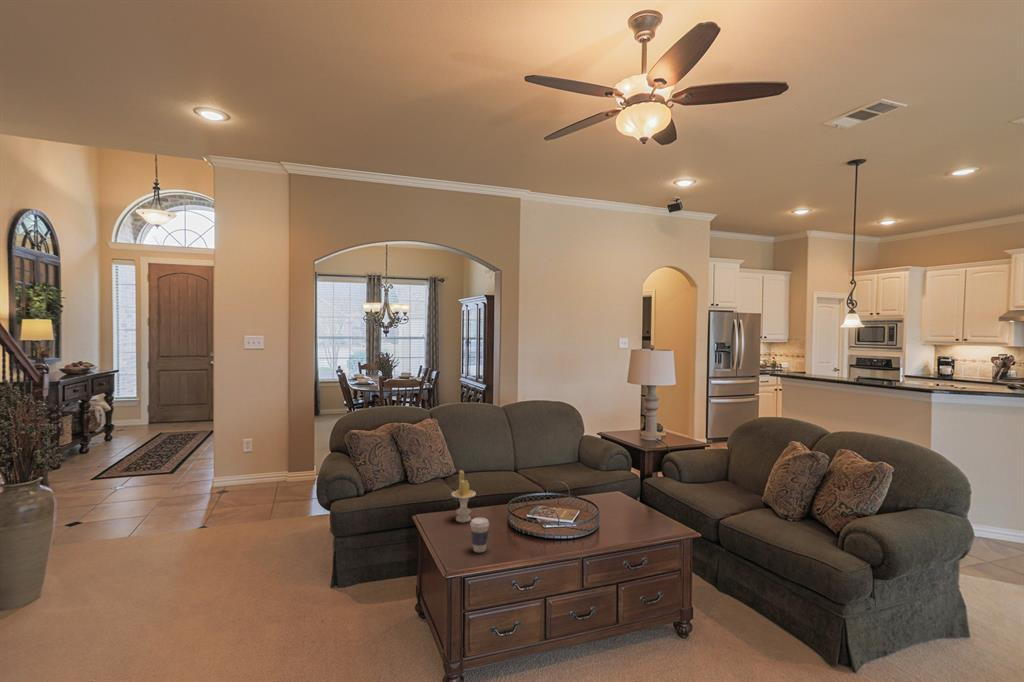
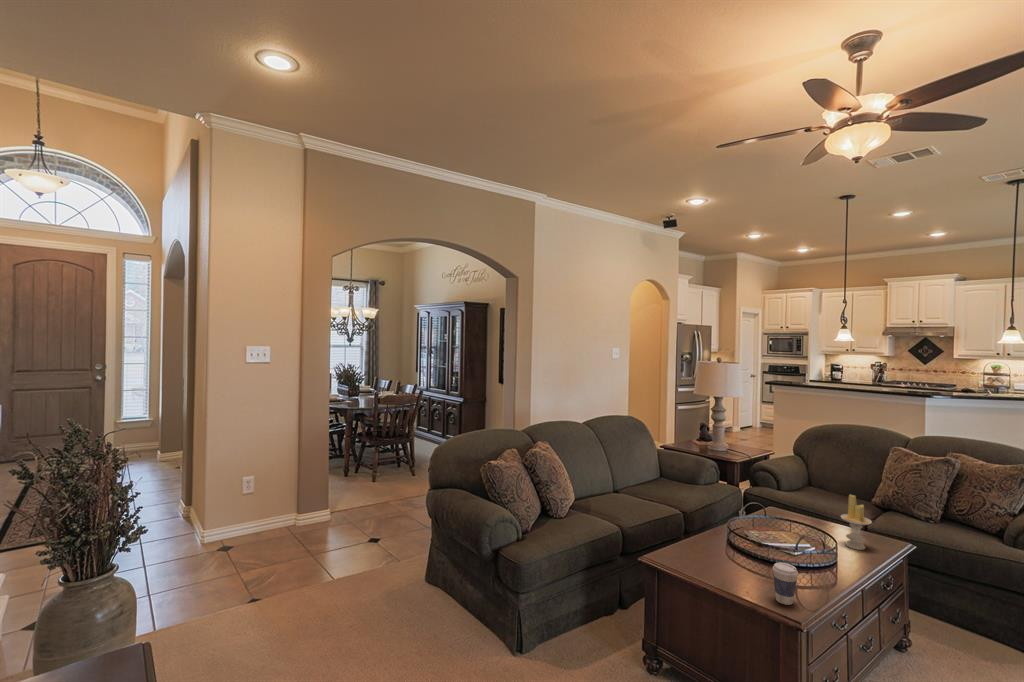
candle: present [451,470,476,522] -> present [841,494,872,550]

